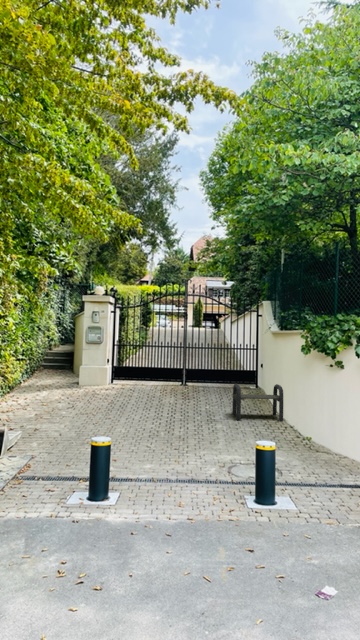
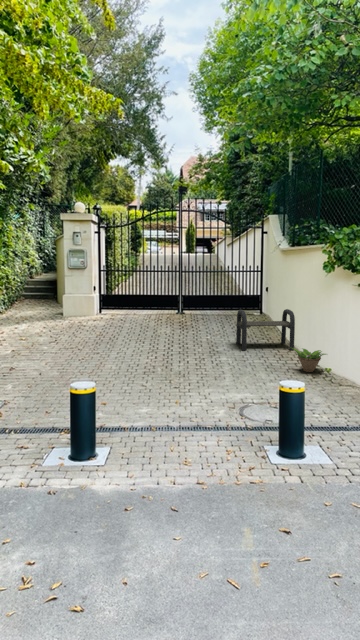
decorative plant: none [276,418,308,440] -> present [292,348,326,372]

